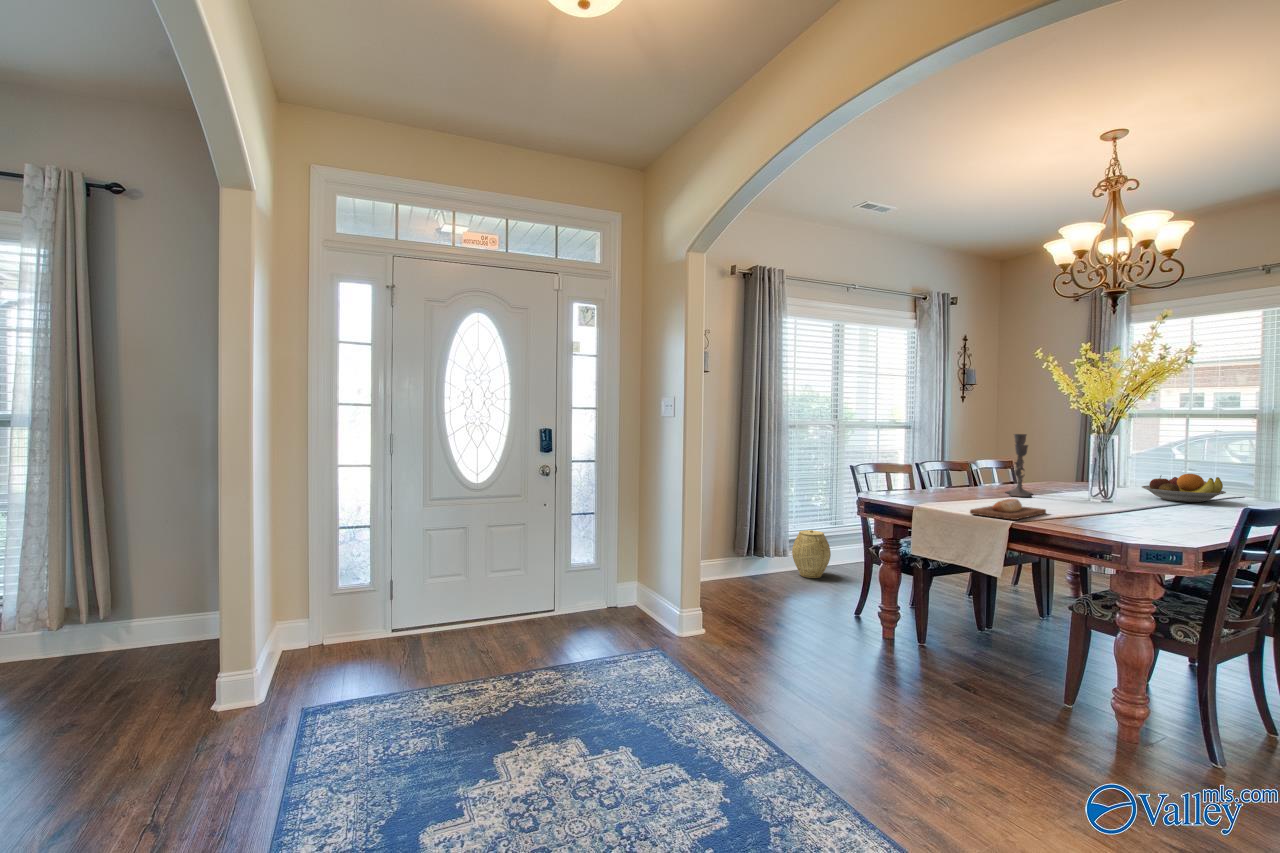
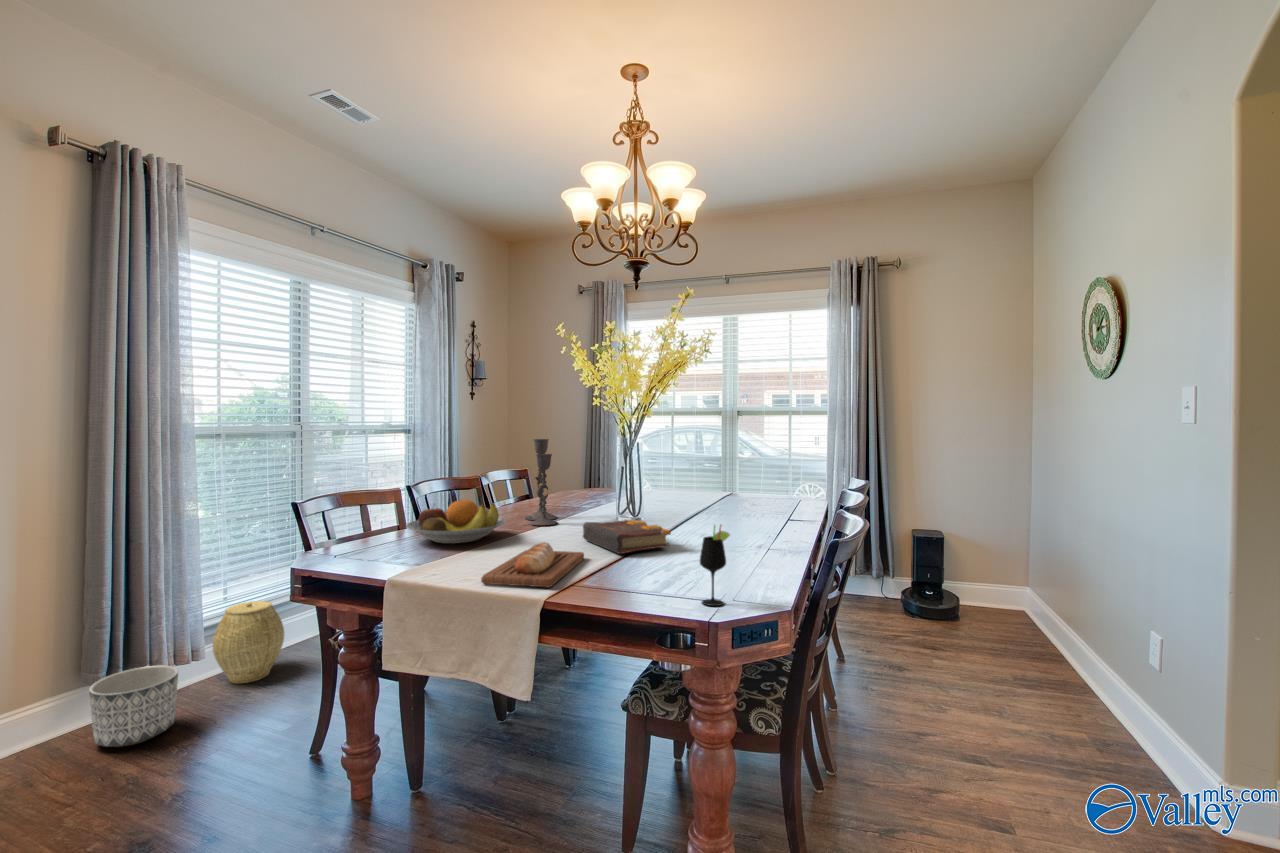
fruit bowl: present [1142,474,1226,502] -> present [406,499,505,544]
wine glass: none [1124,487,1148,540] -> present [700,525,730,606]
book: none [1049,493,1125,515] -> present [583,519,671,554]
planter: none [746,552,783,590] -> present [89,665,178,747]

